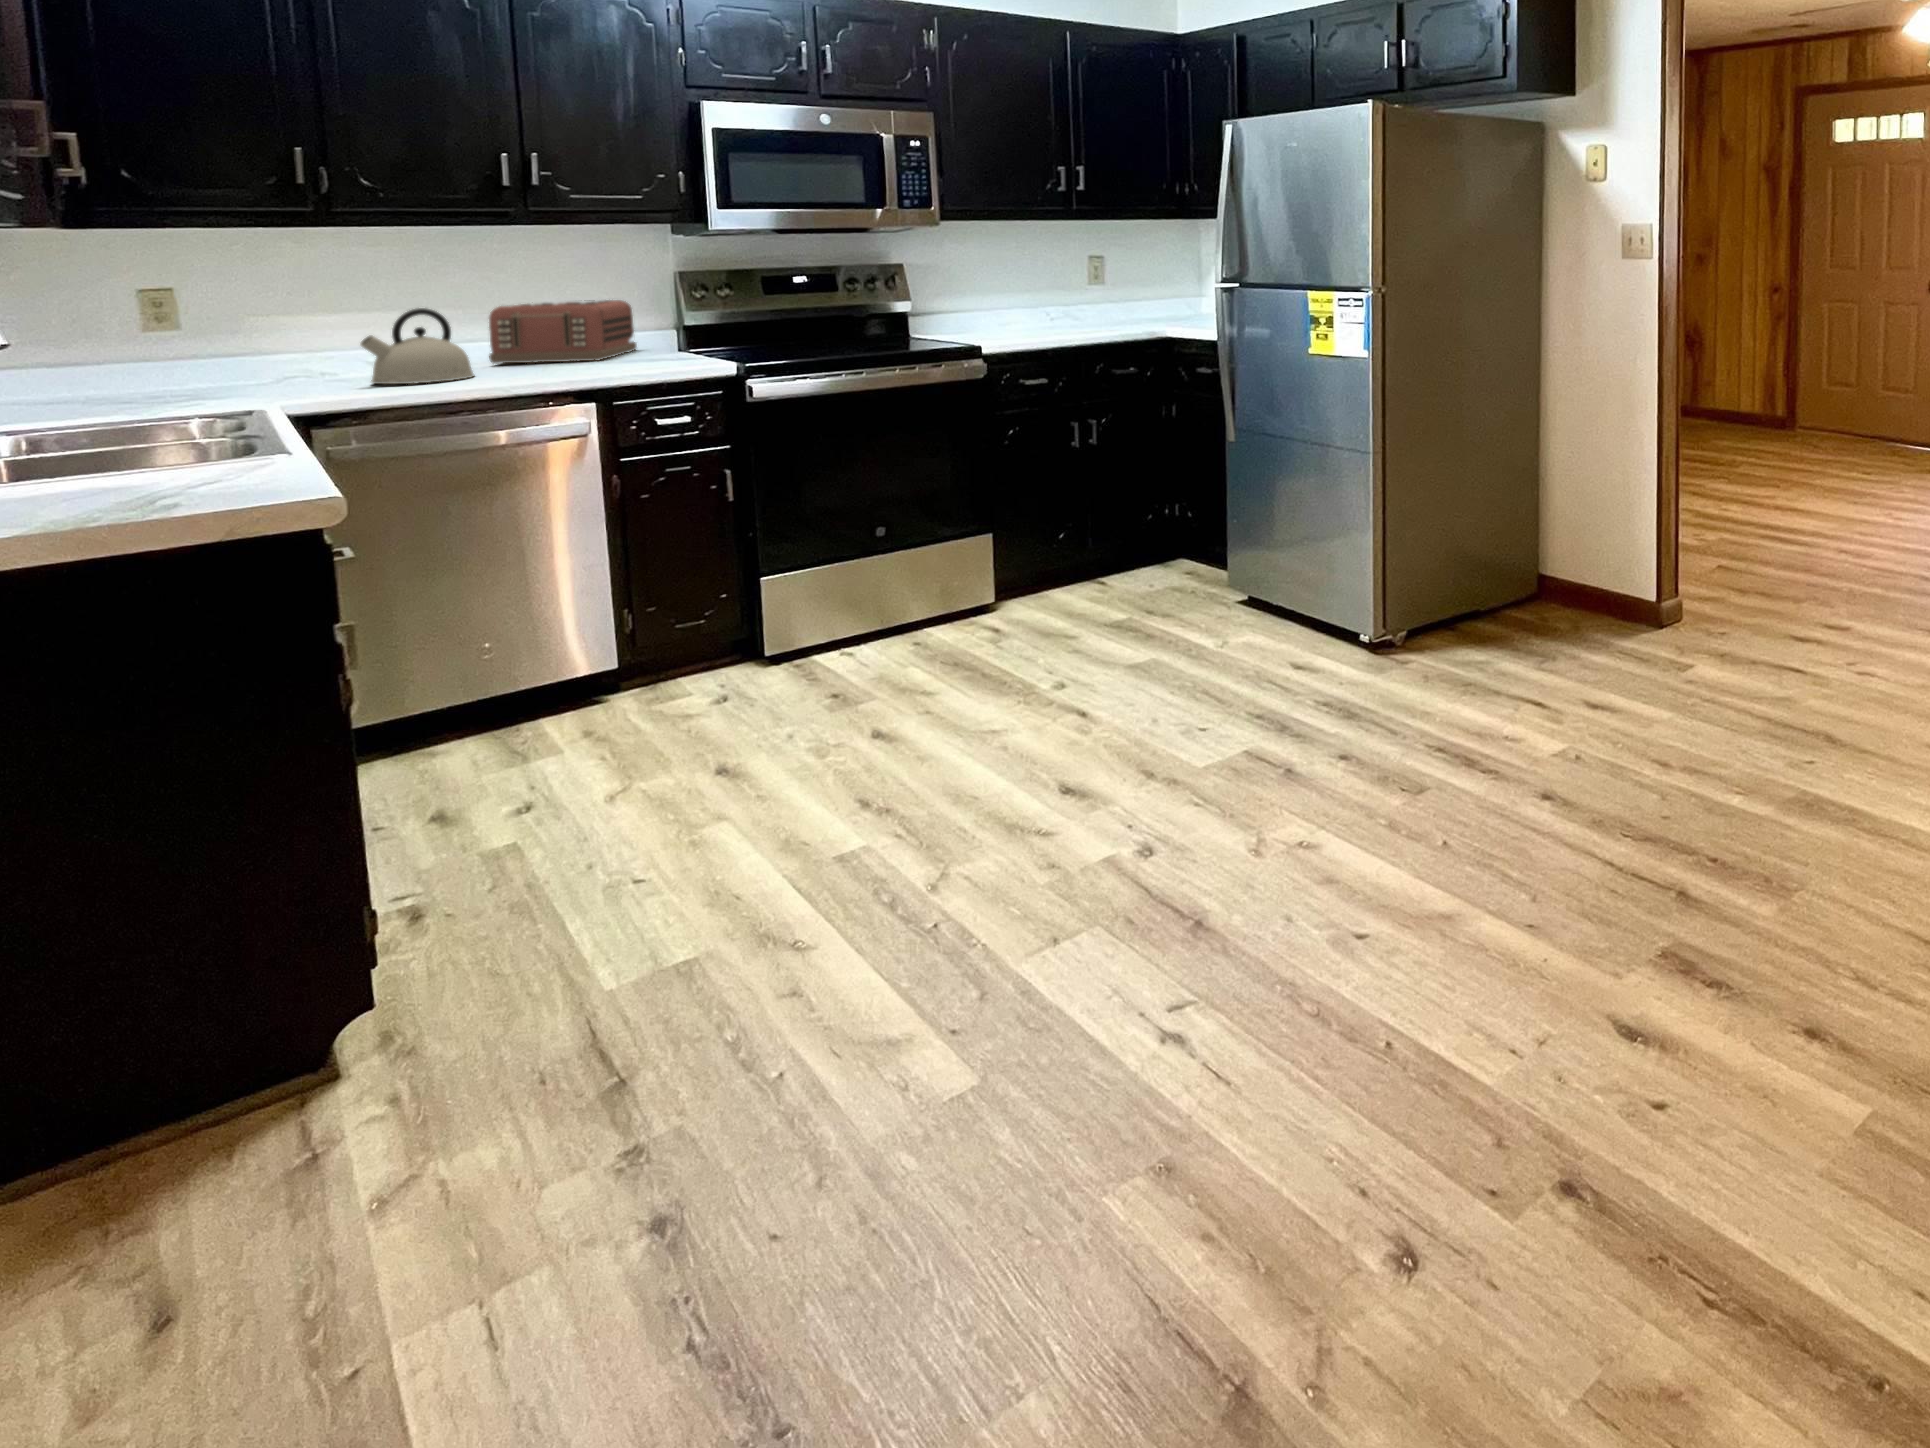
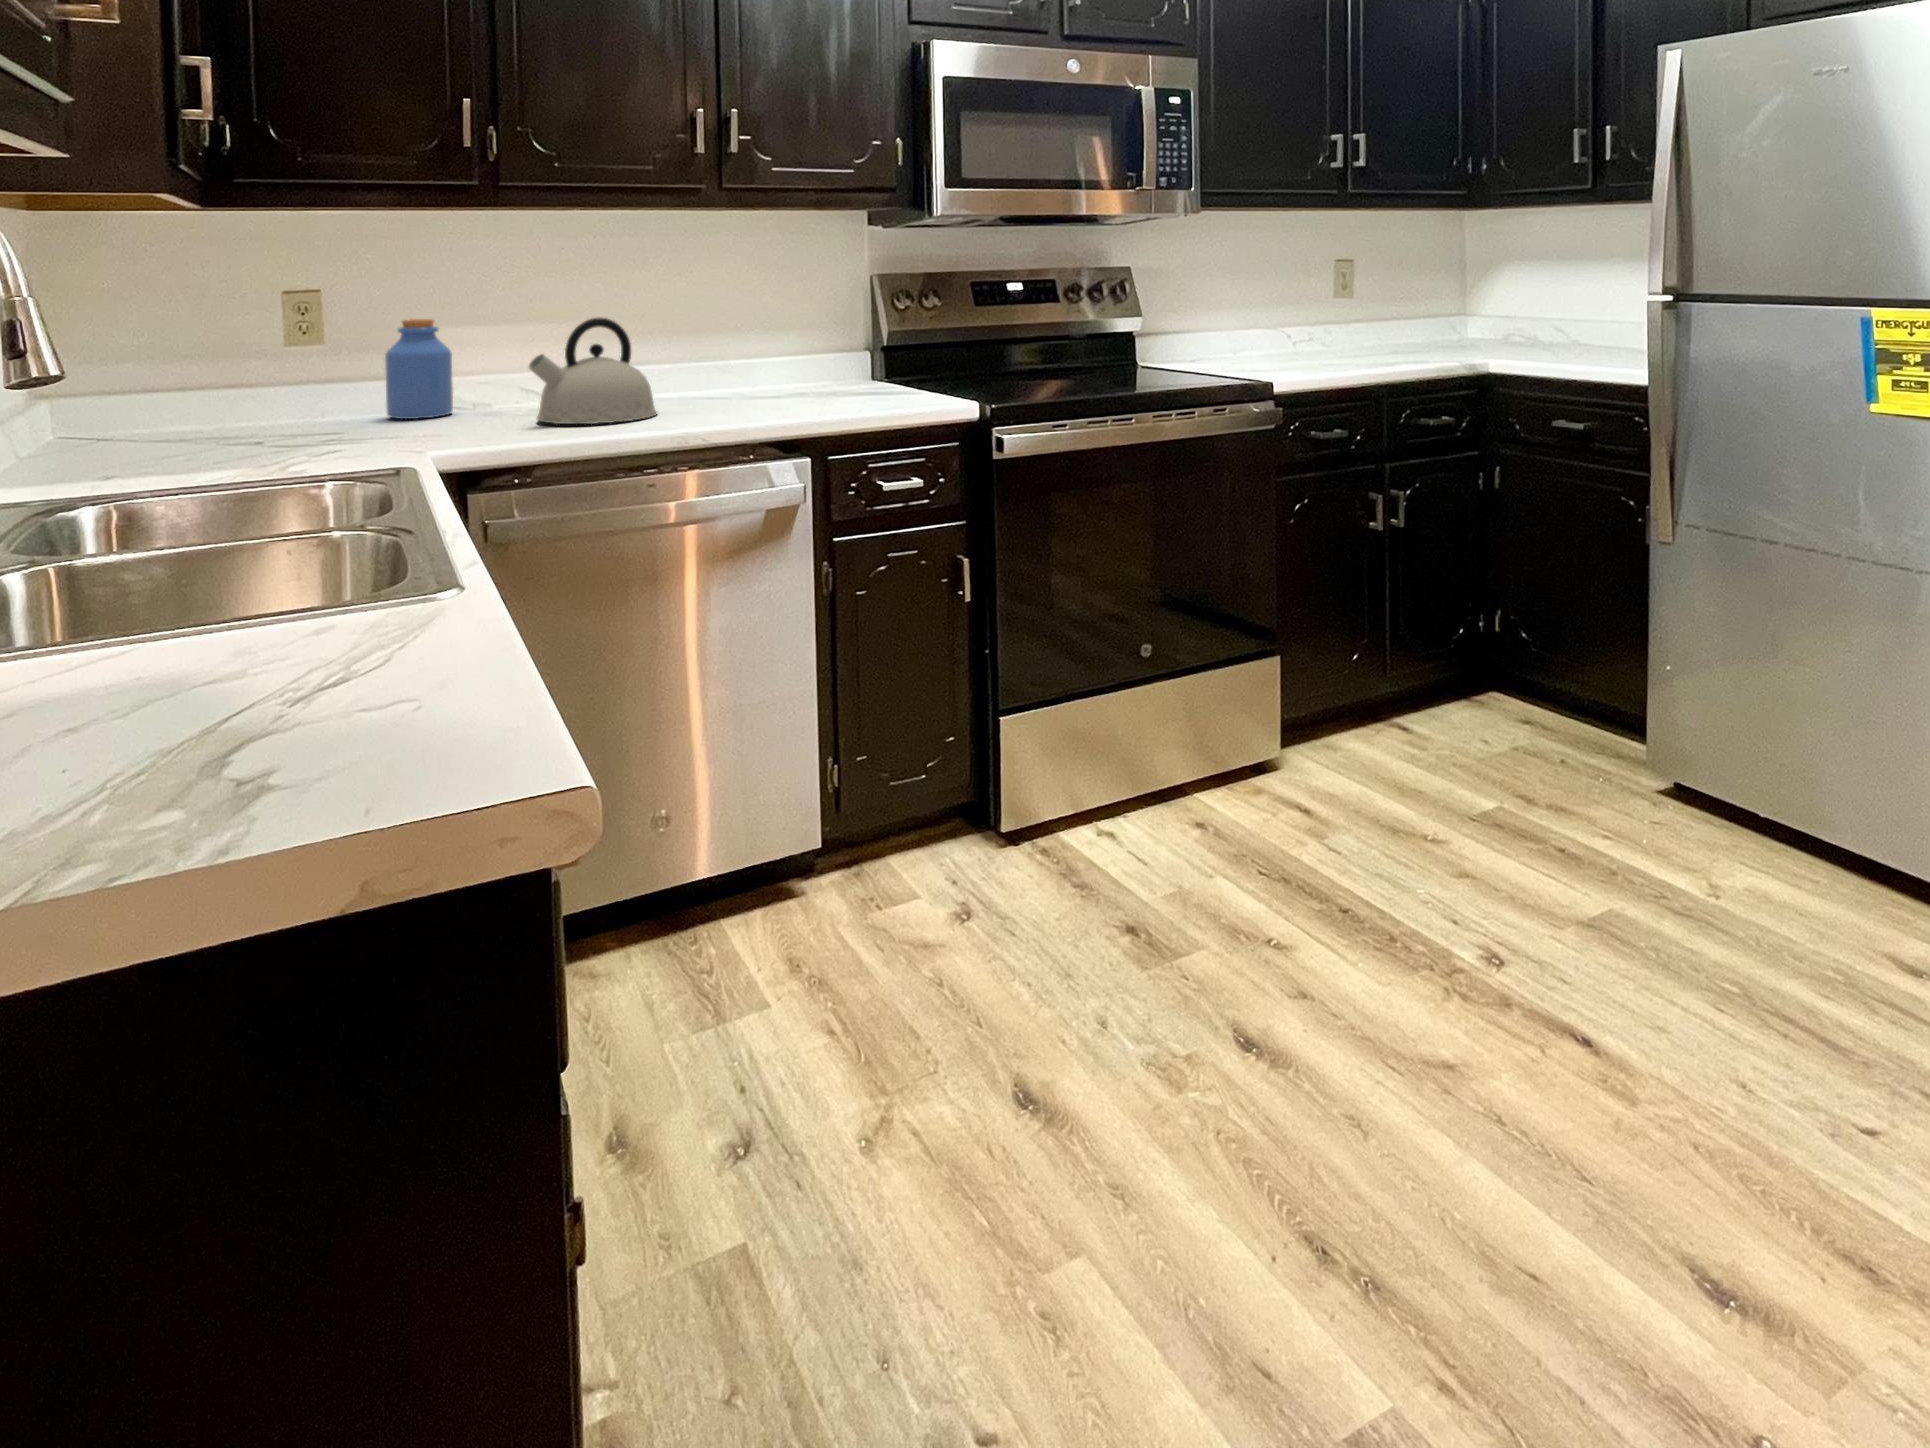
toaster: present [489,300,637,364] -> none [661,310,822,394]
jar: none [239,311,303,386] -> present [385,319,453,419]

